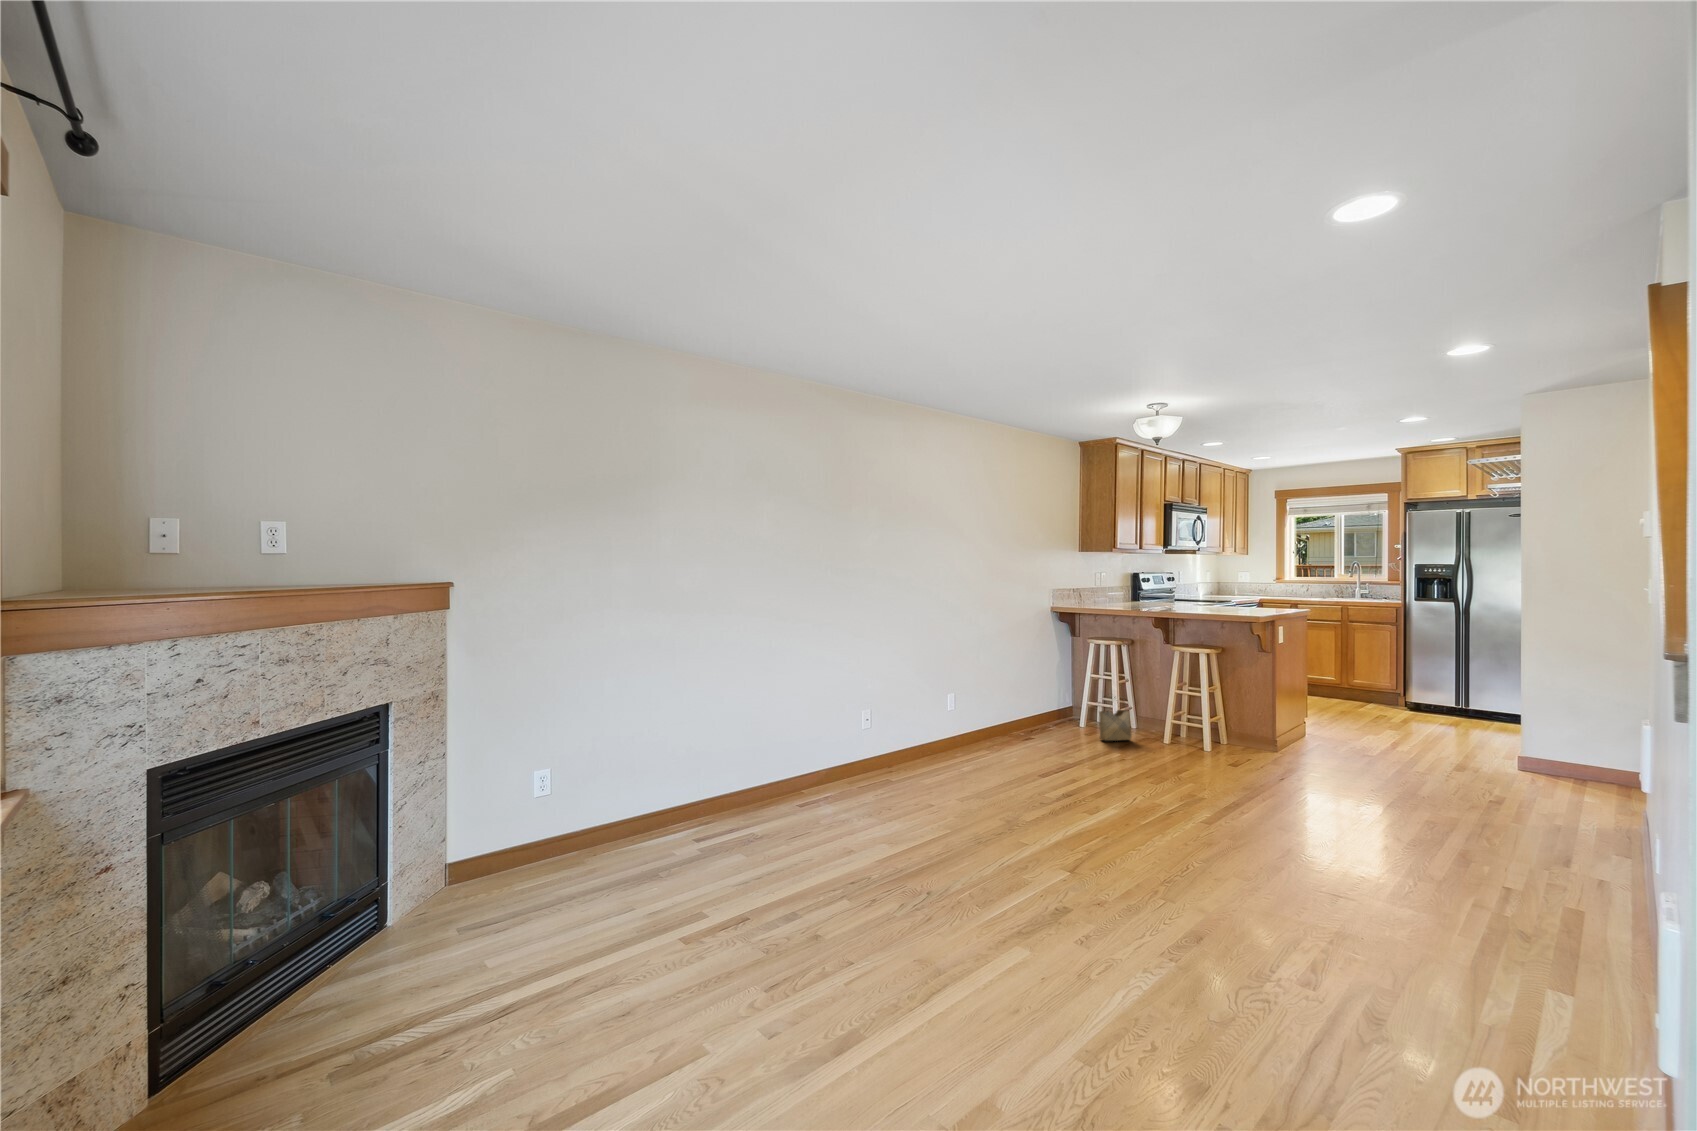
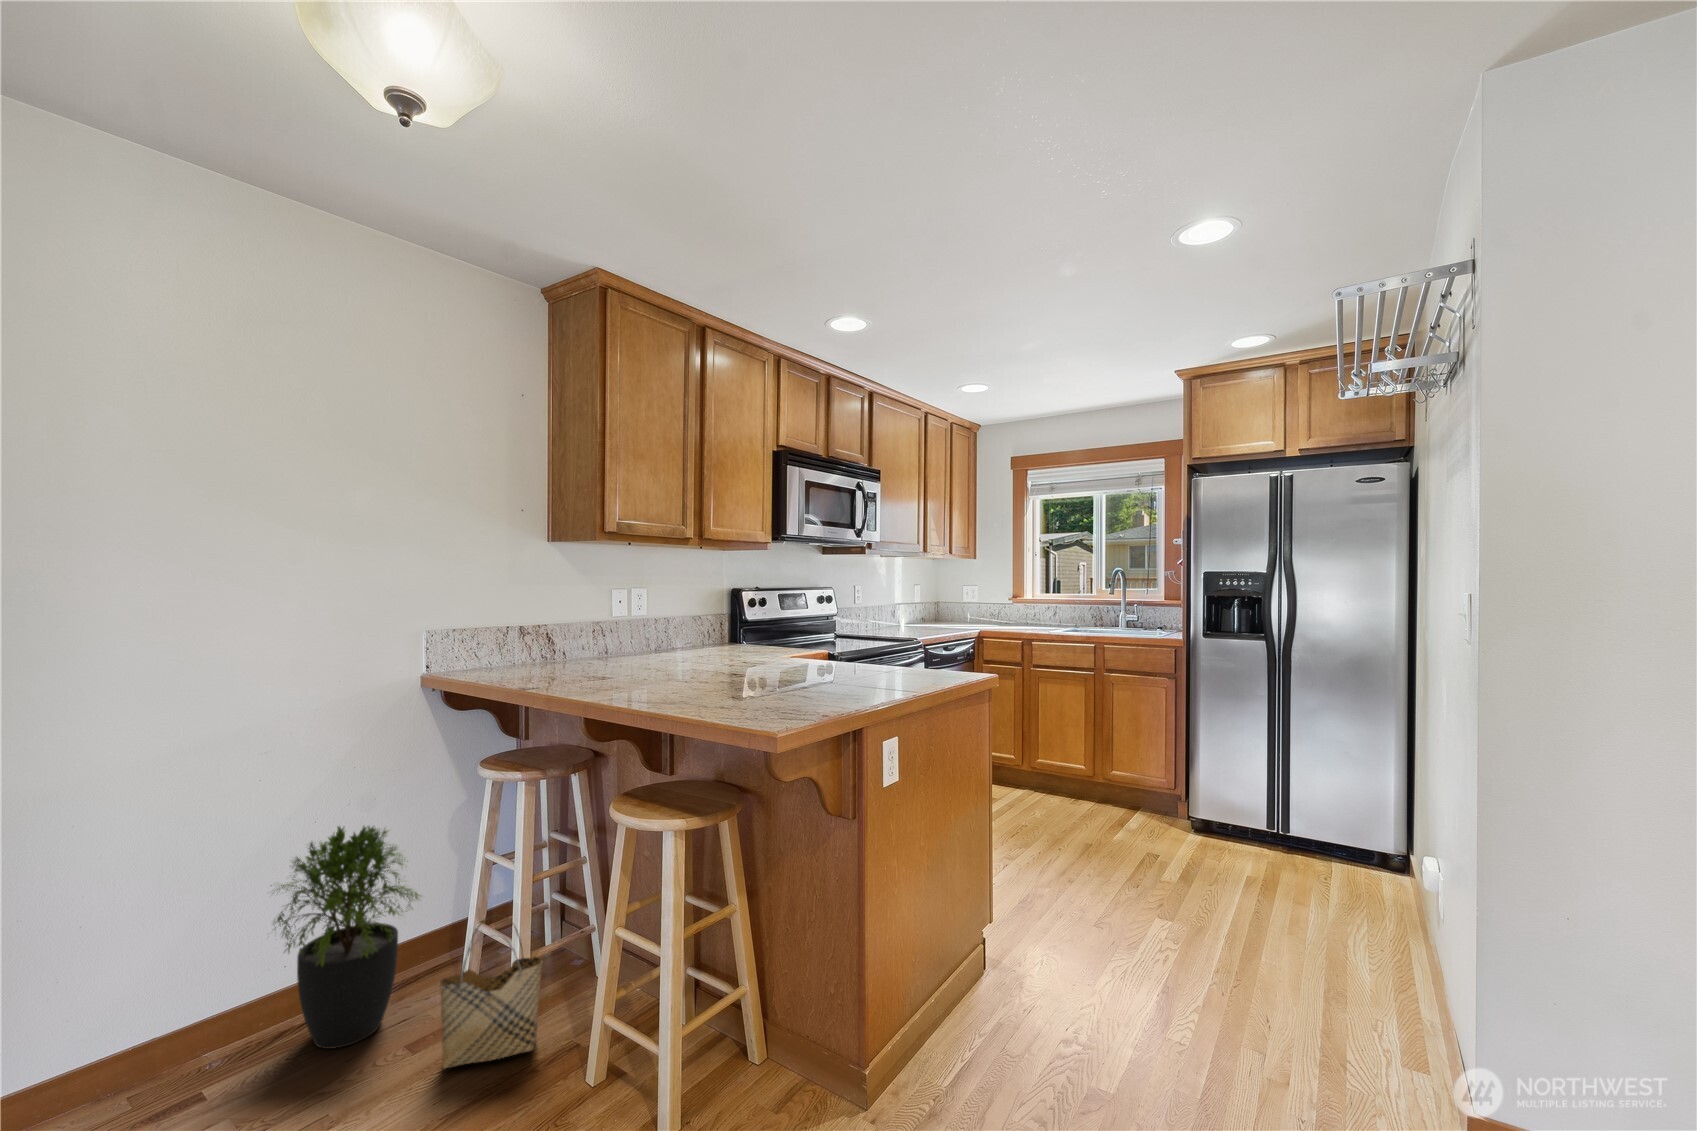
potted plant: none [1026,659,1077,736] -> present [270,826,419,1049]

